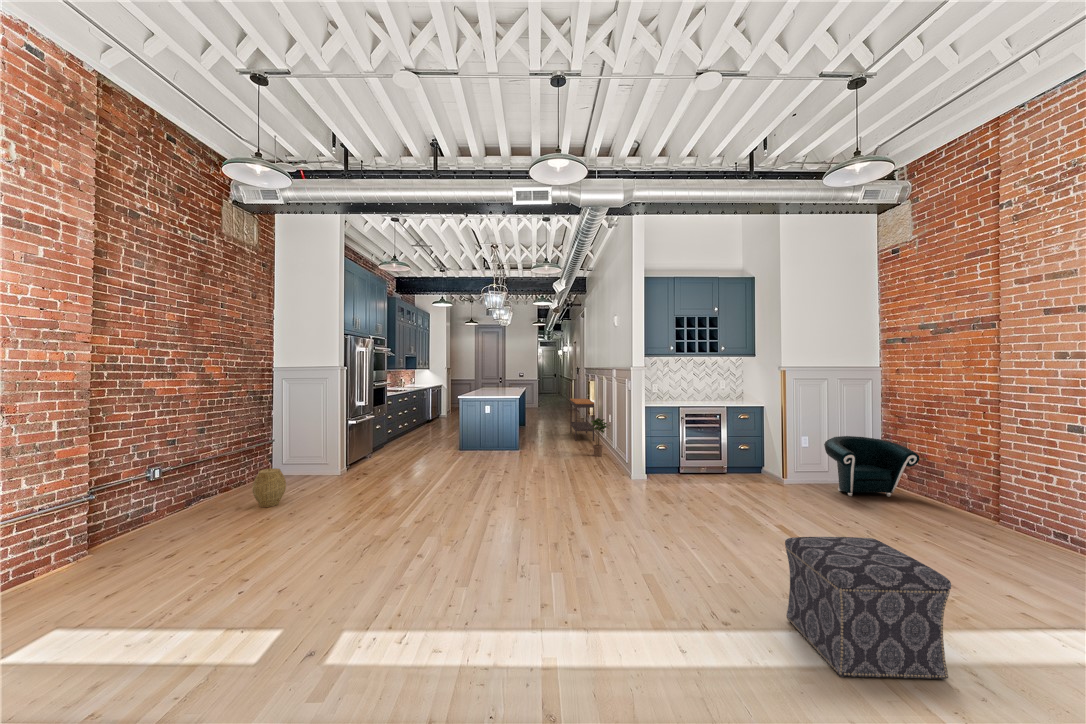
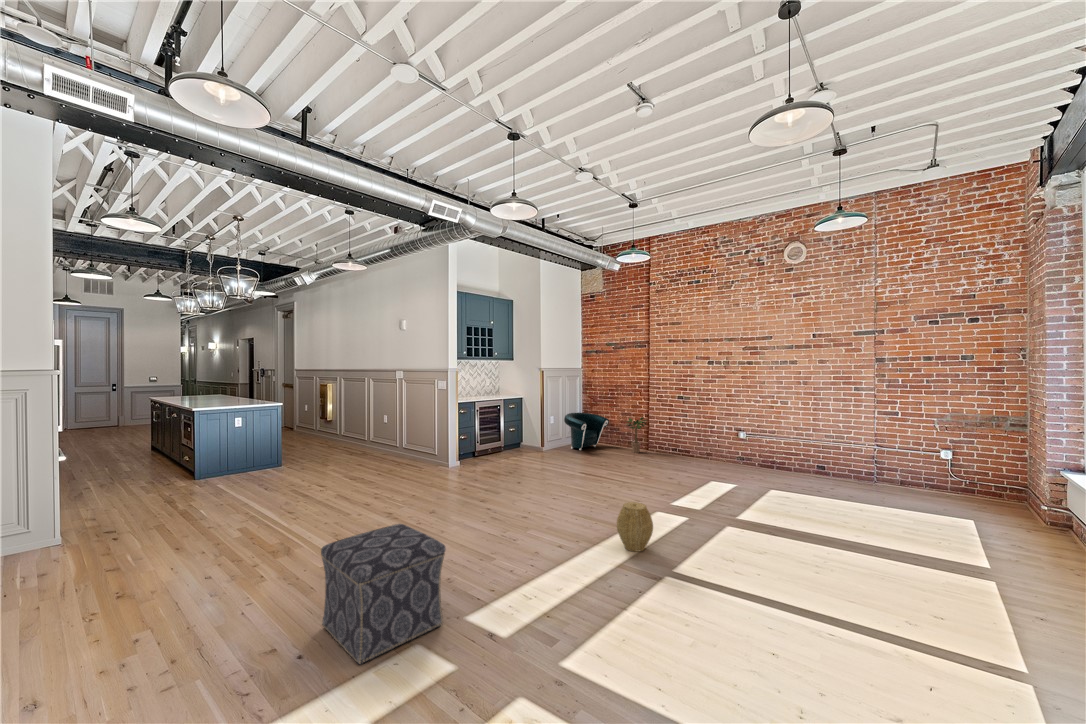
console table: present [570,399,594,441] -> none [307,402,350,446]
potted plant: present [591,418,607,456] -> present [627,417,647,453]
woven basket: present [252,468,286,507] -> present [617,502,653,552]
ottoman: present [785,537,951,679] -> present [321,524,446,664]

